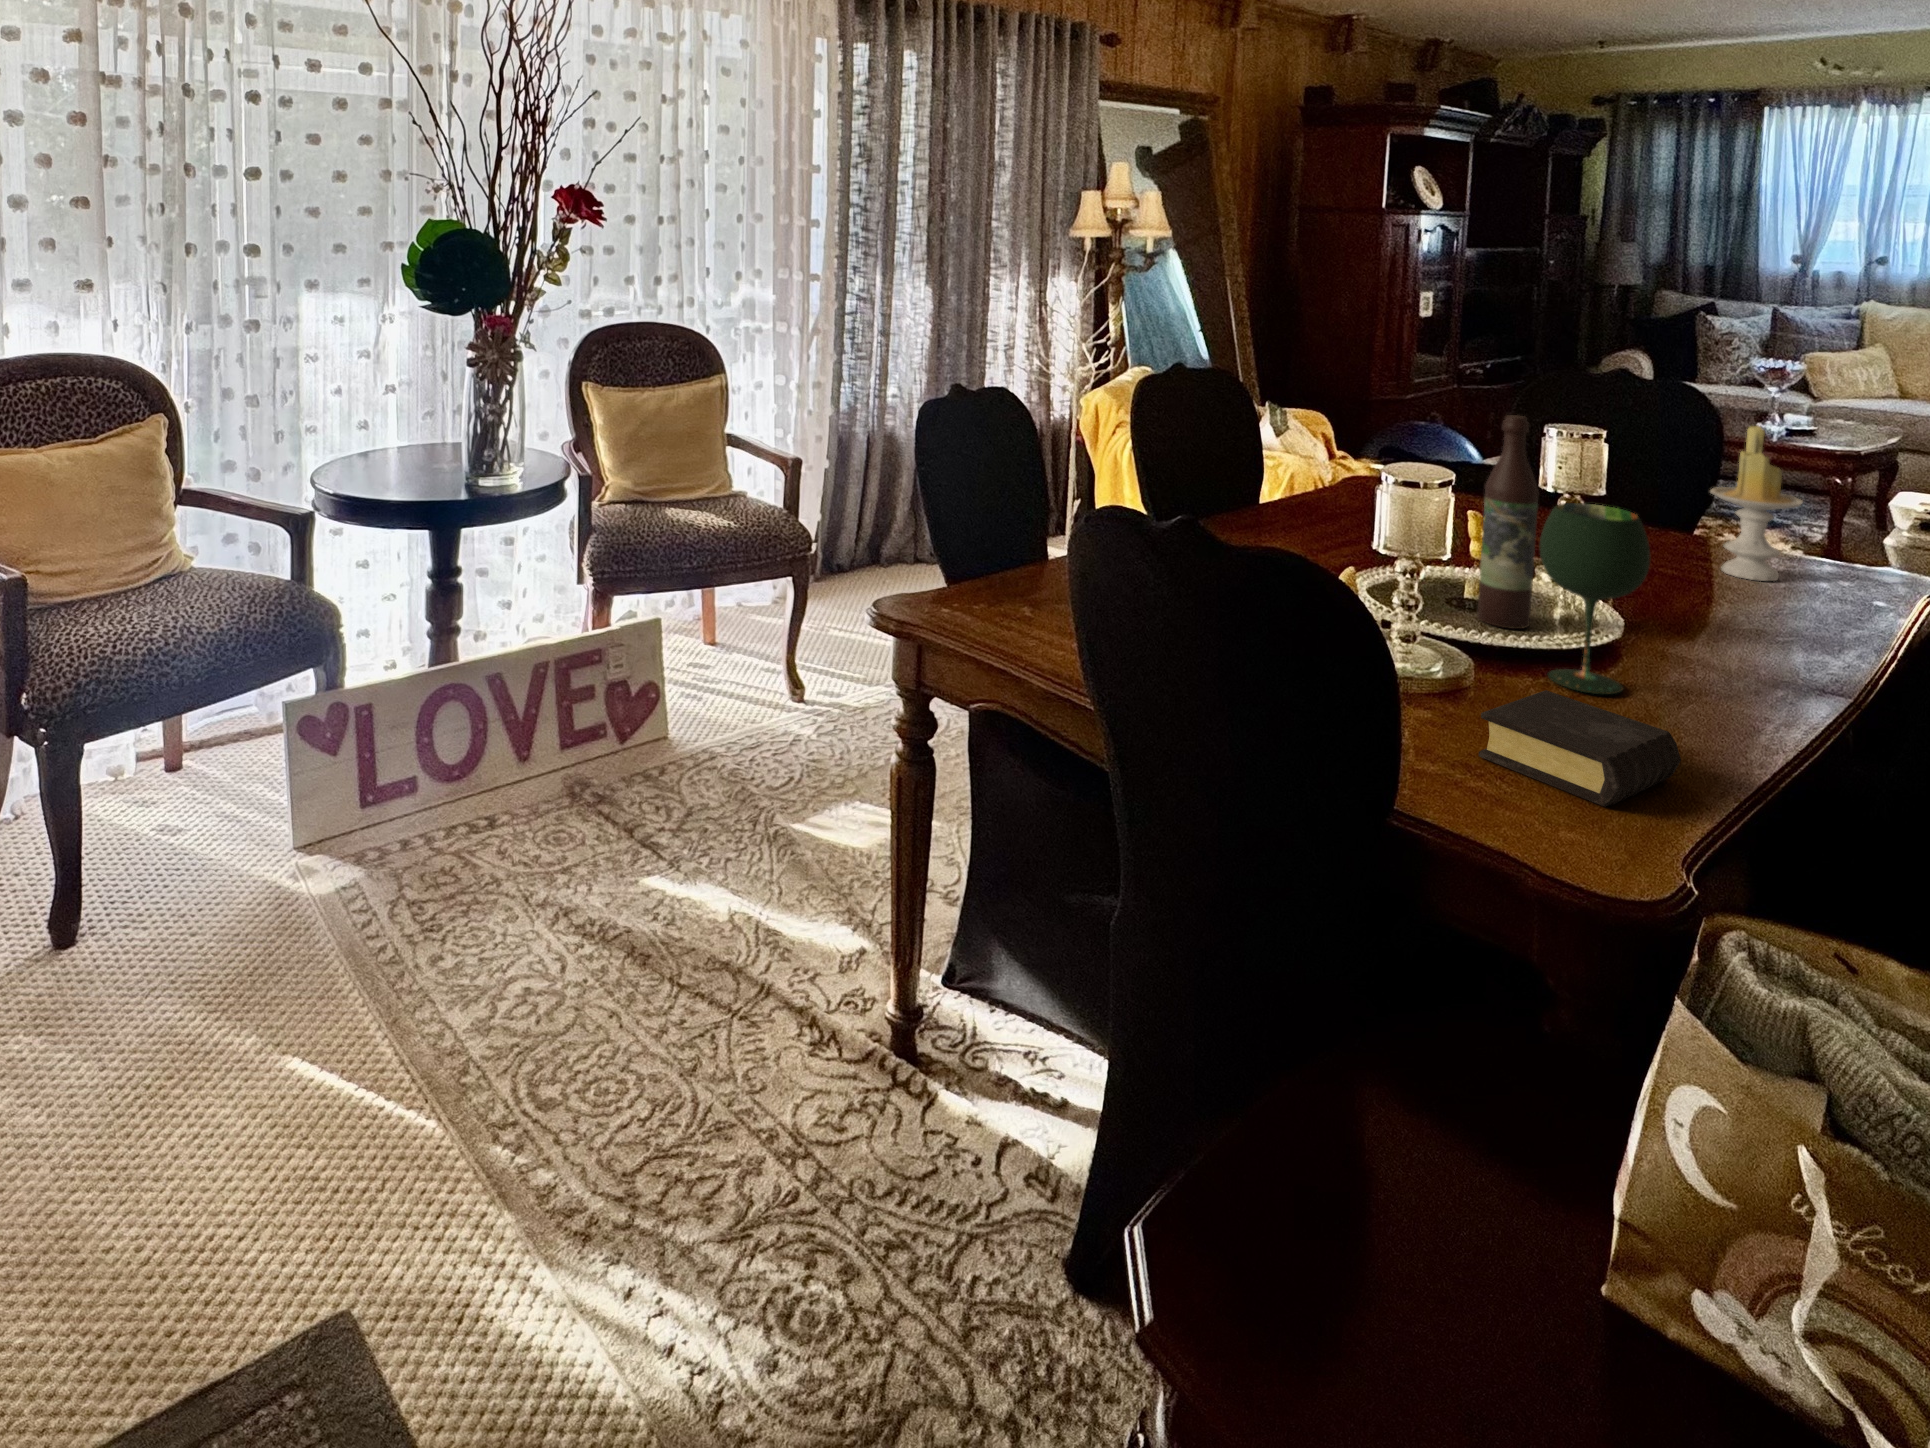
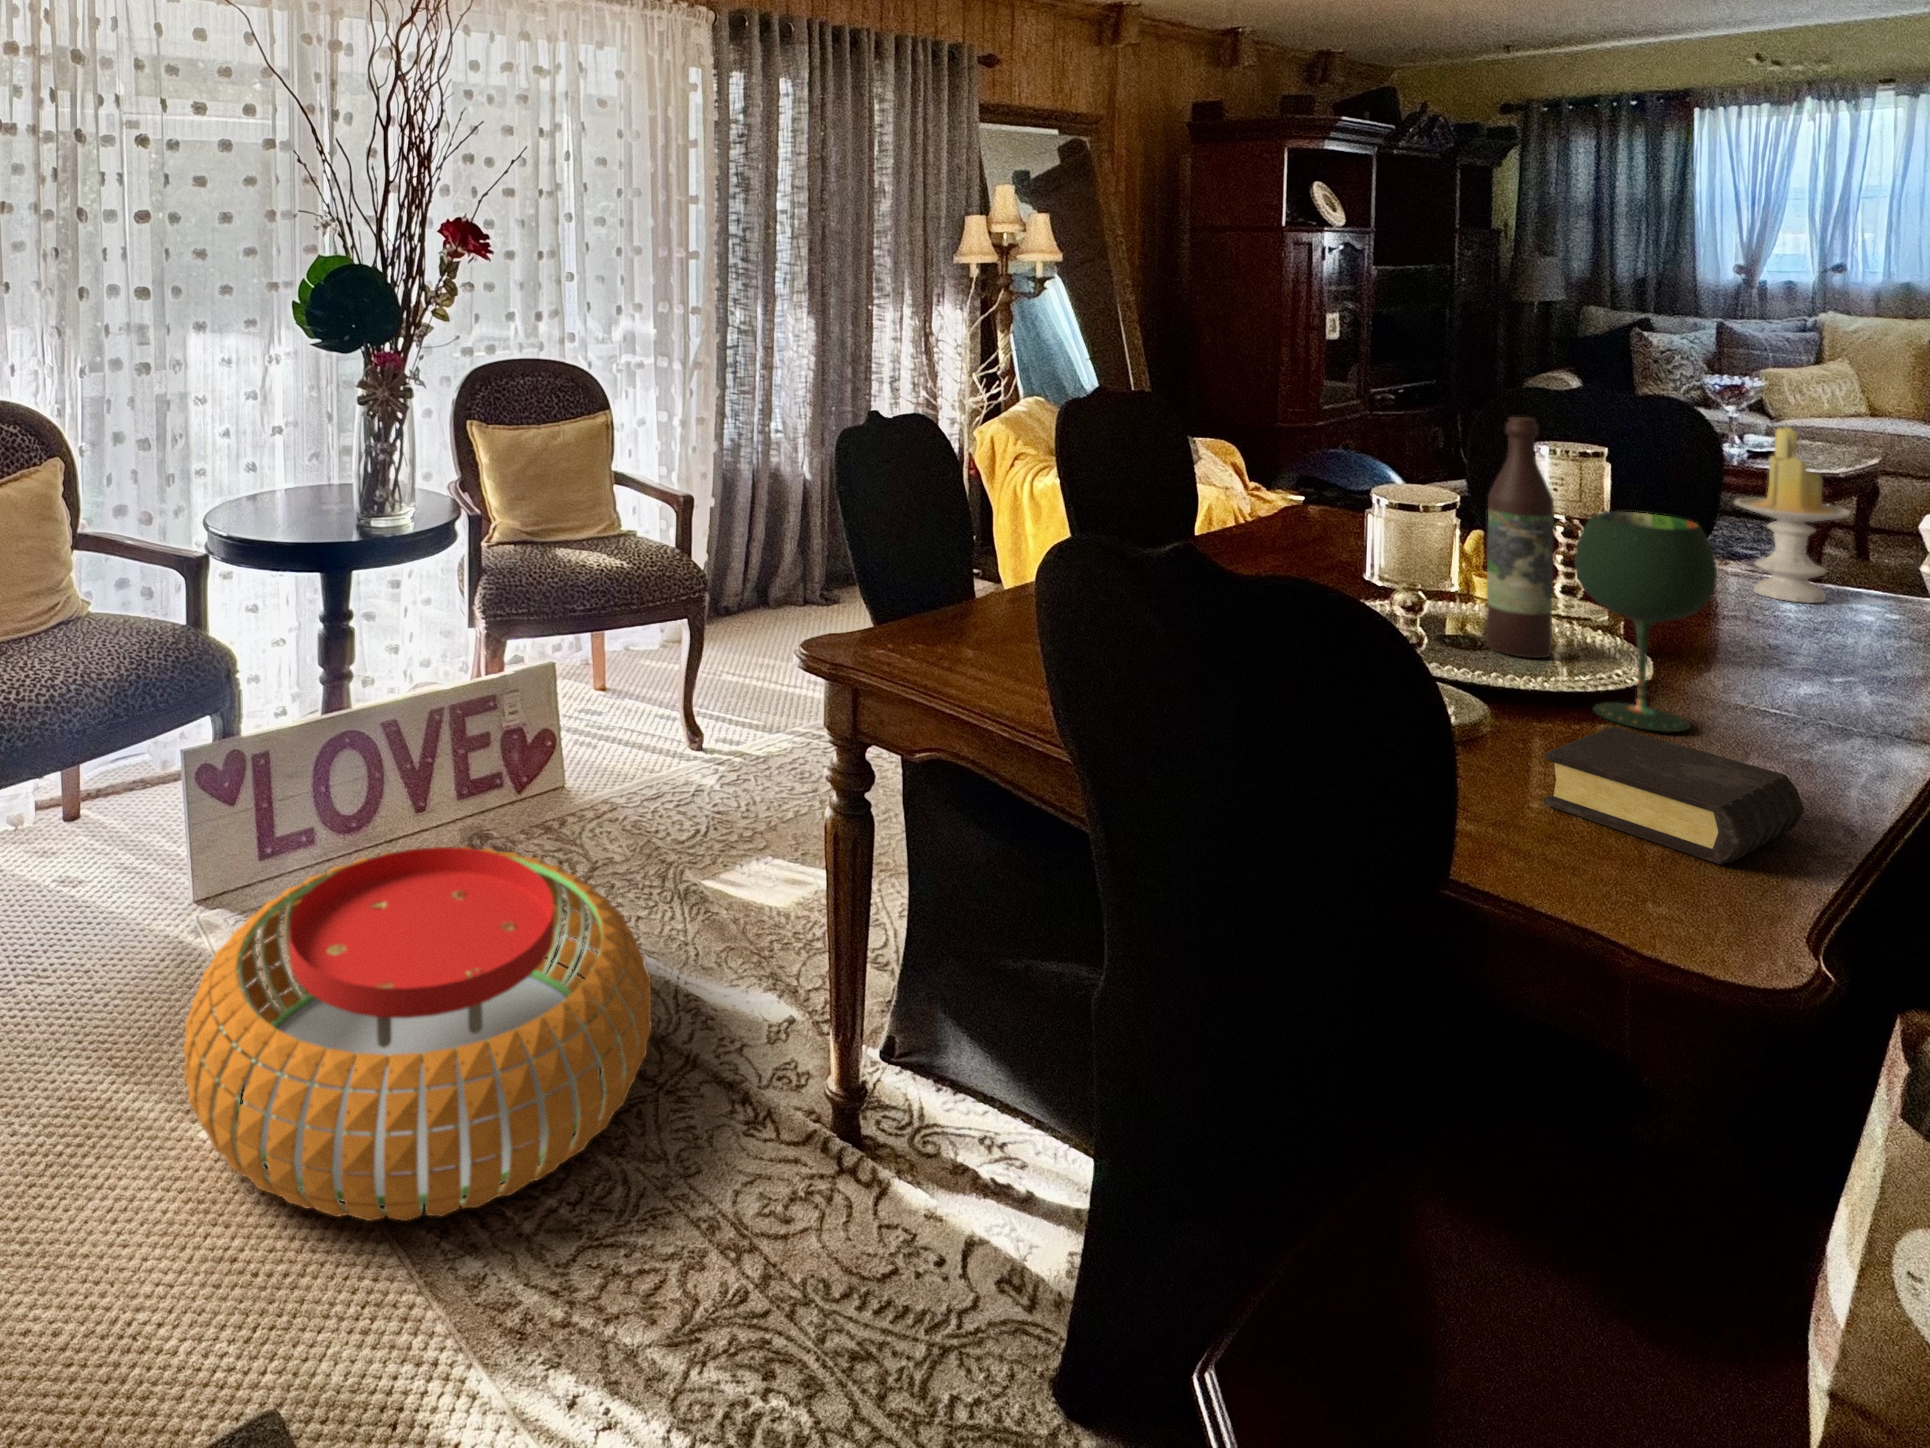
pouf: none [277,796,730,1140] -> present [184,846,652,1221]

